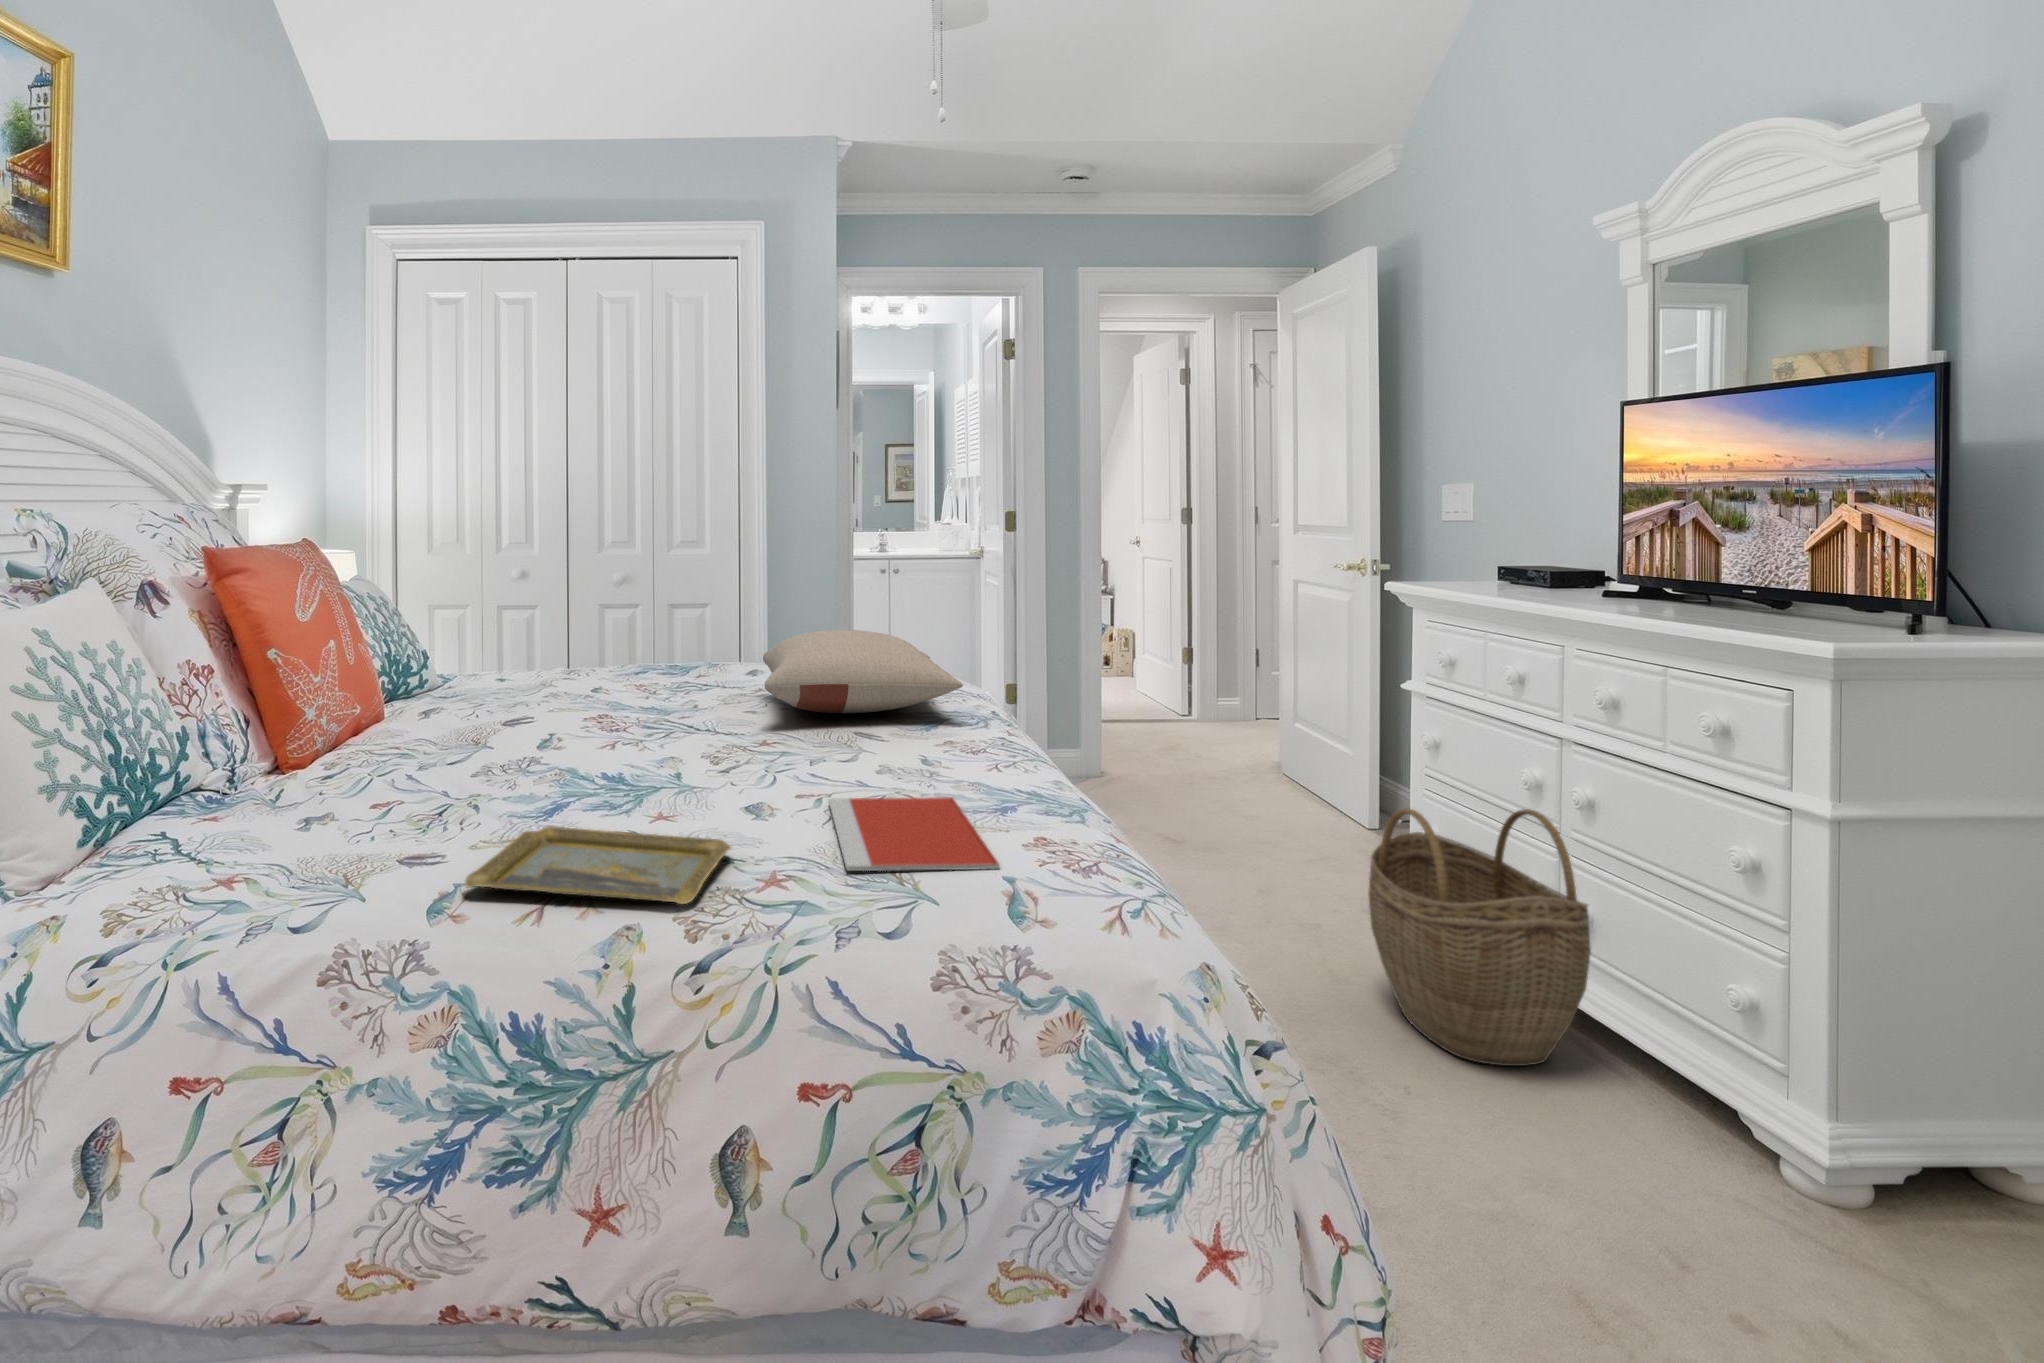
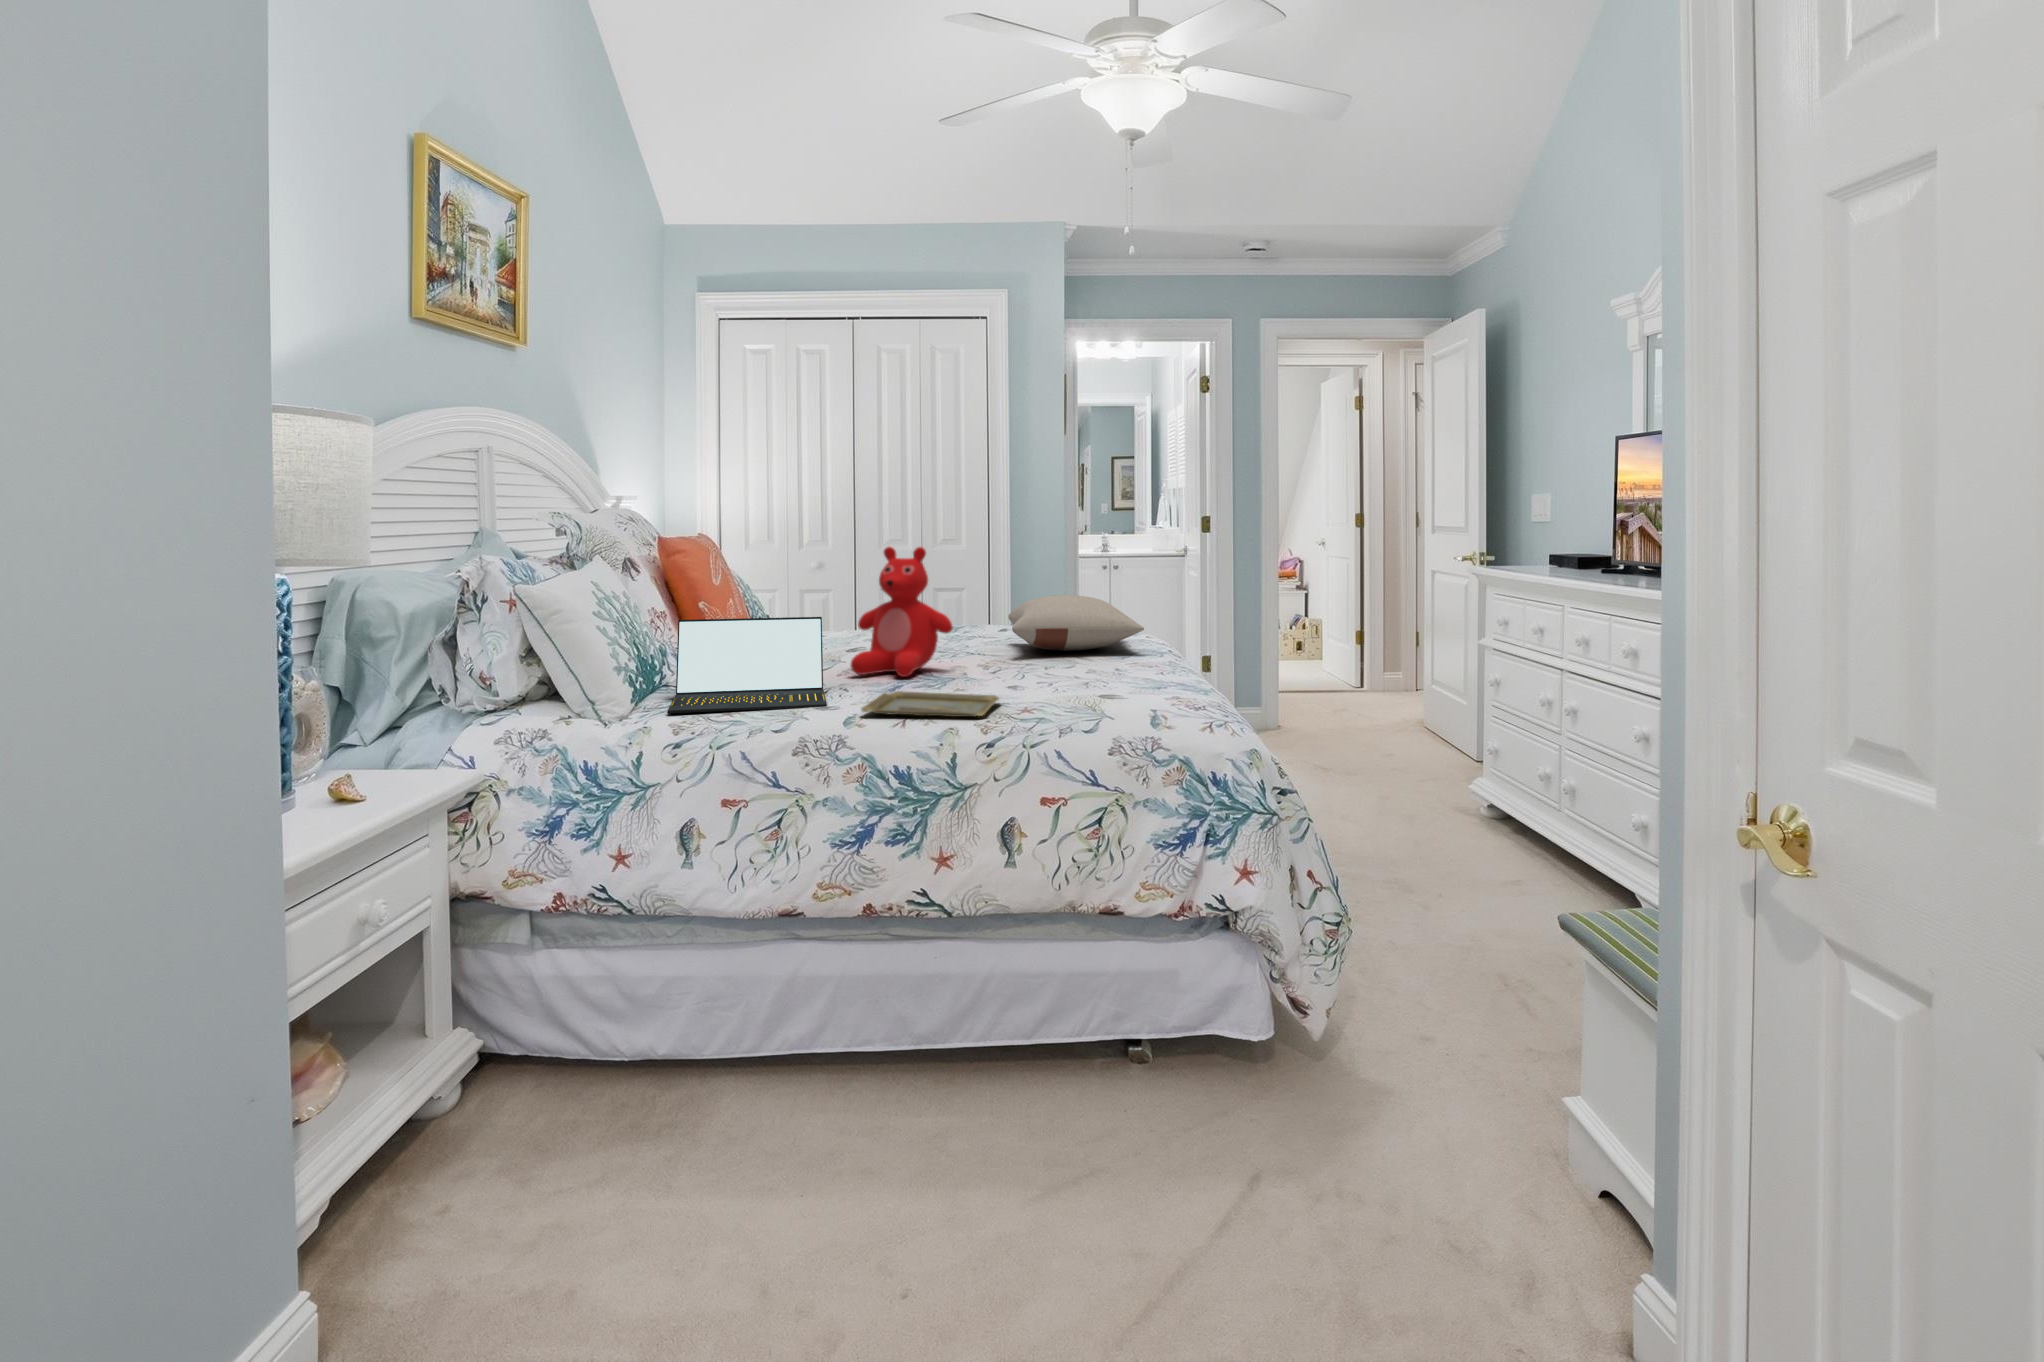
teddy bear: none [505,563,669,774] -> present [851,547,953,677]
laptop: none [123,682,445,877] -> present [667,617,827,713]
notebook: present [829,797,1000,871] -> none [1055,683,1148,707]
woven basket: present [1368,808,1591,1066] -> none [1434,718,1568,887]

